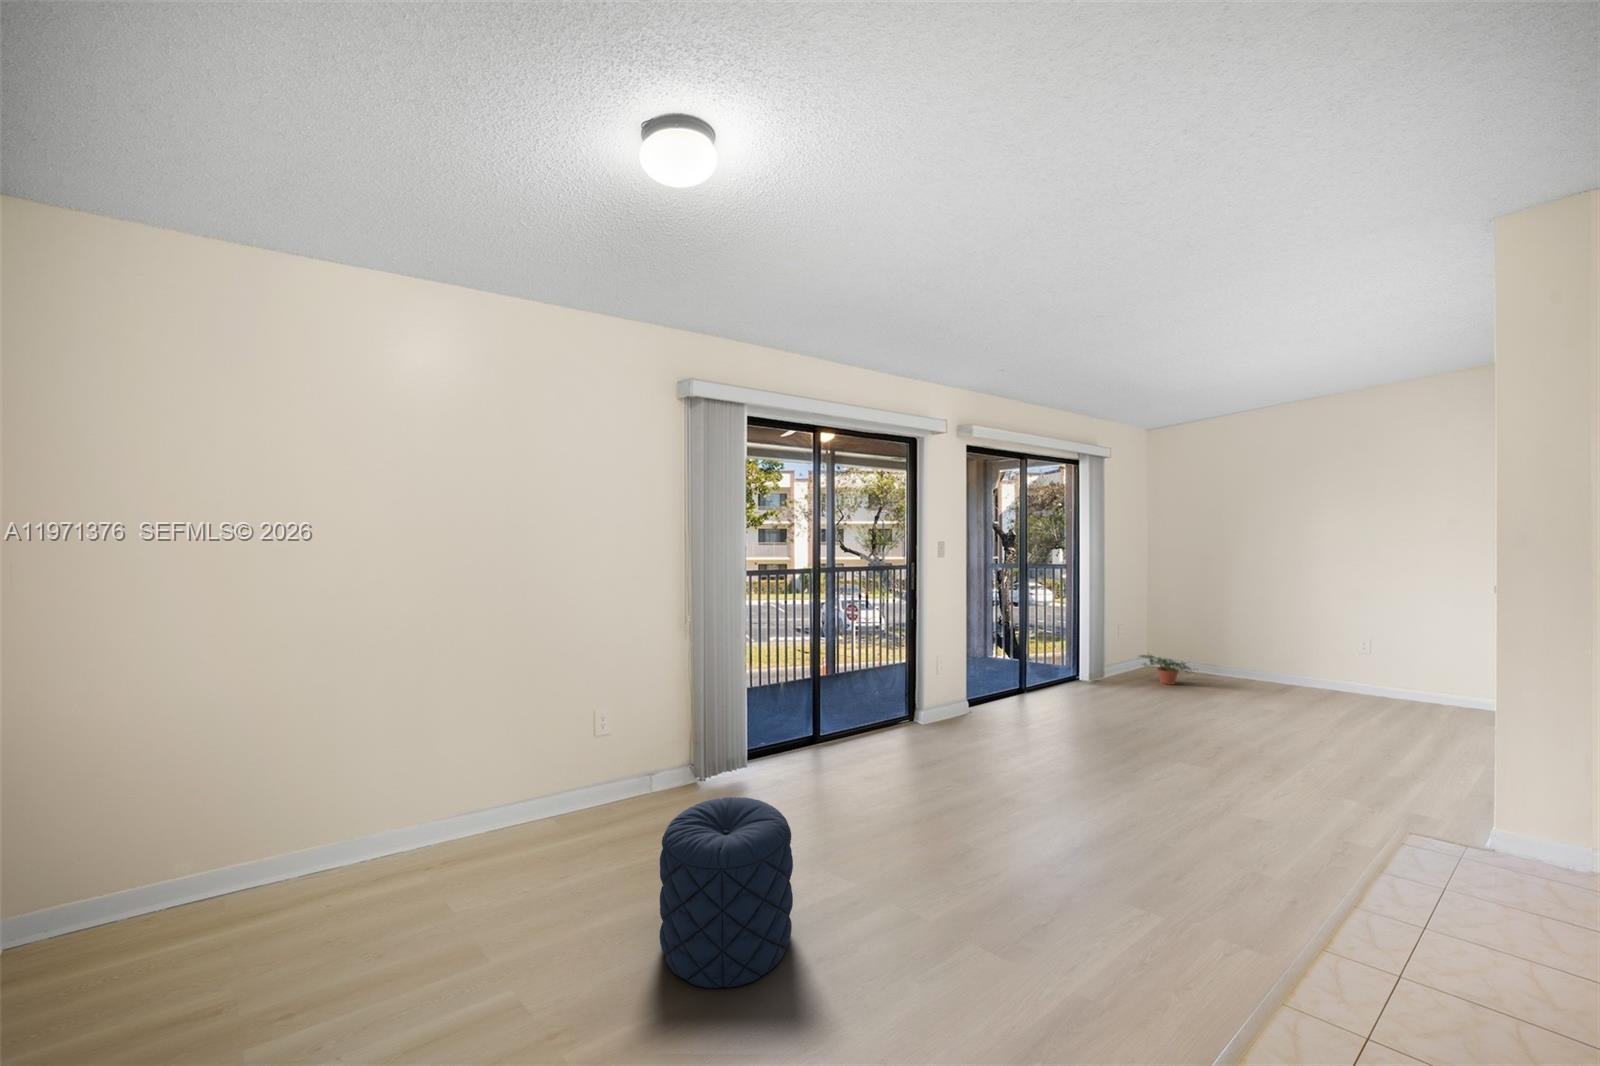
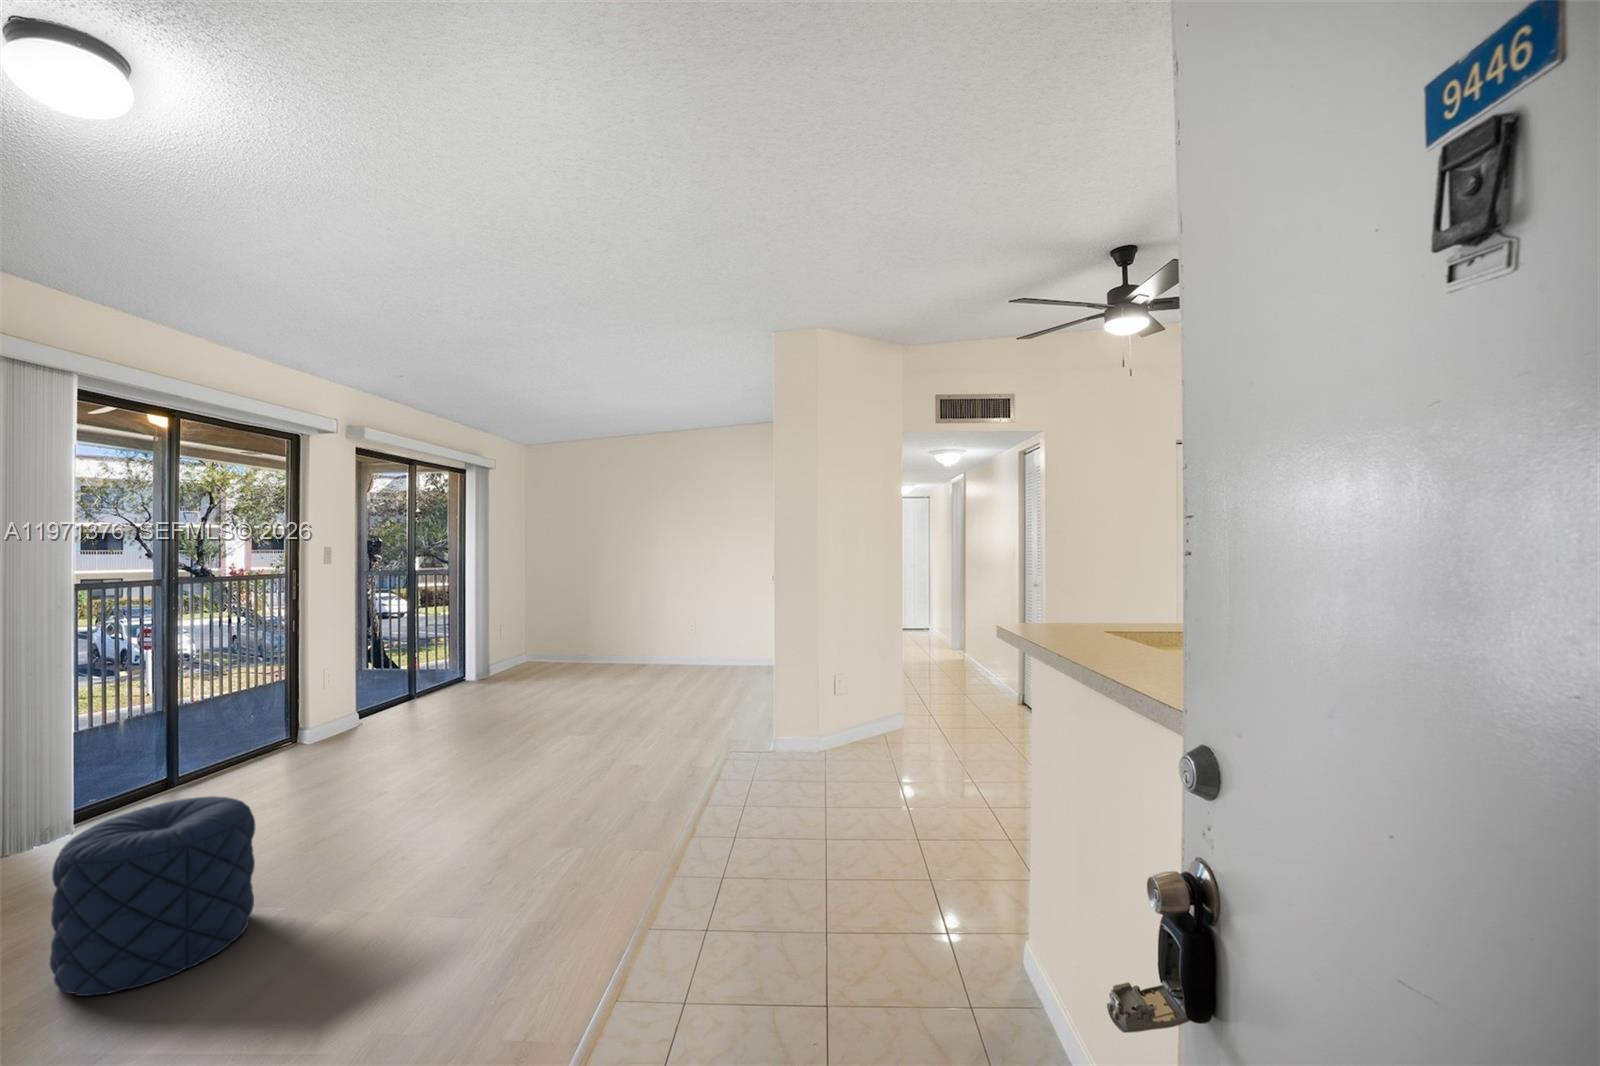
potted plant: present [1140,655,1195,685] -> none [517,645,563,668]

